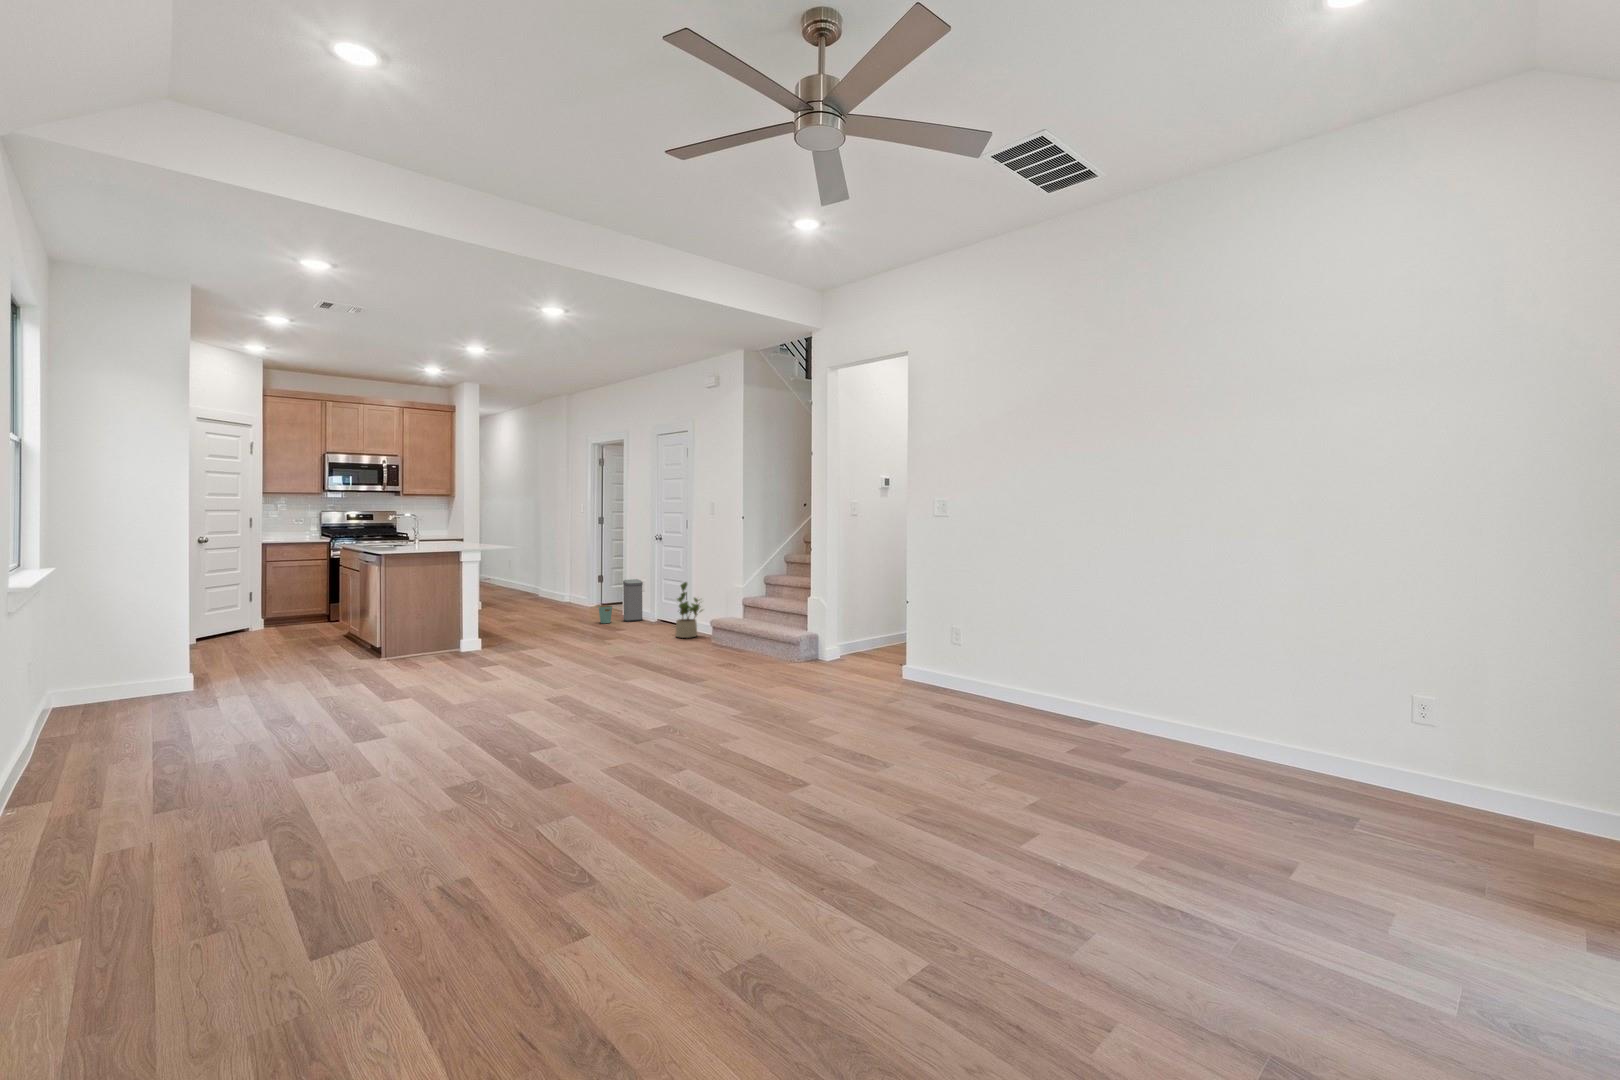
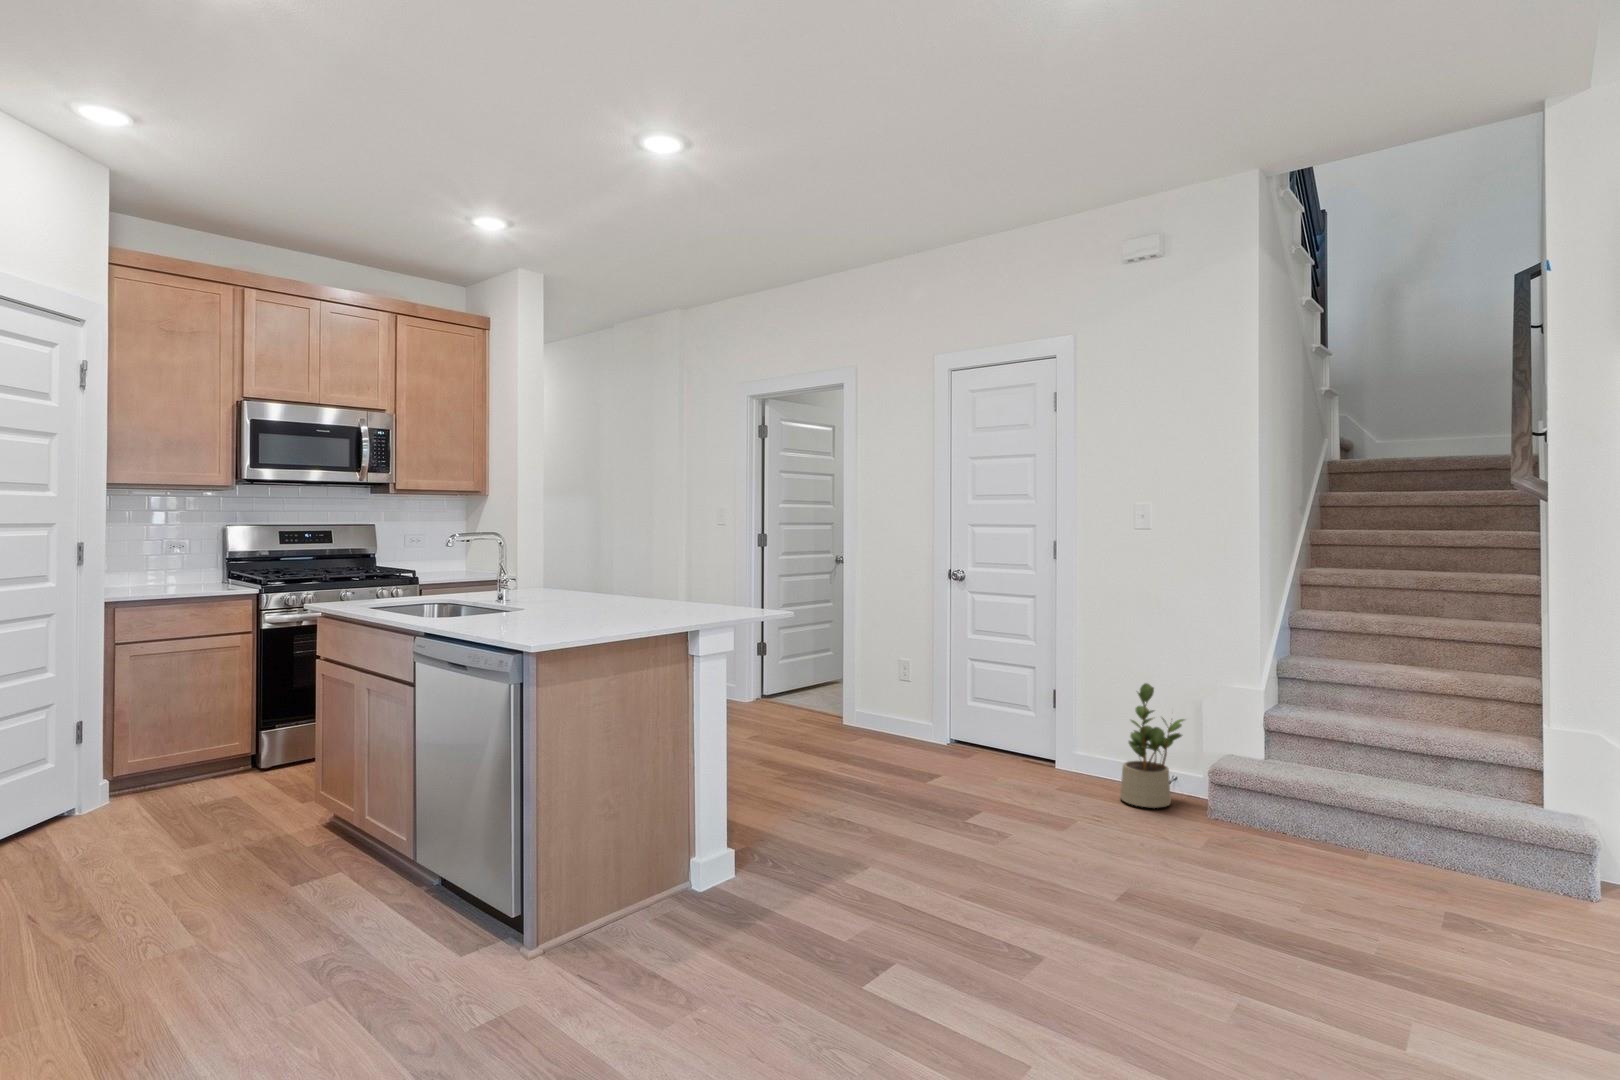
trash can: present [598,579,643,623] -> none [863,663,935,760]

